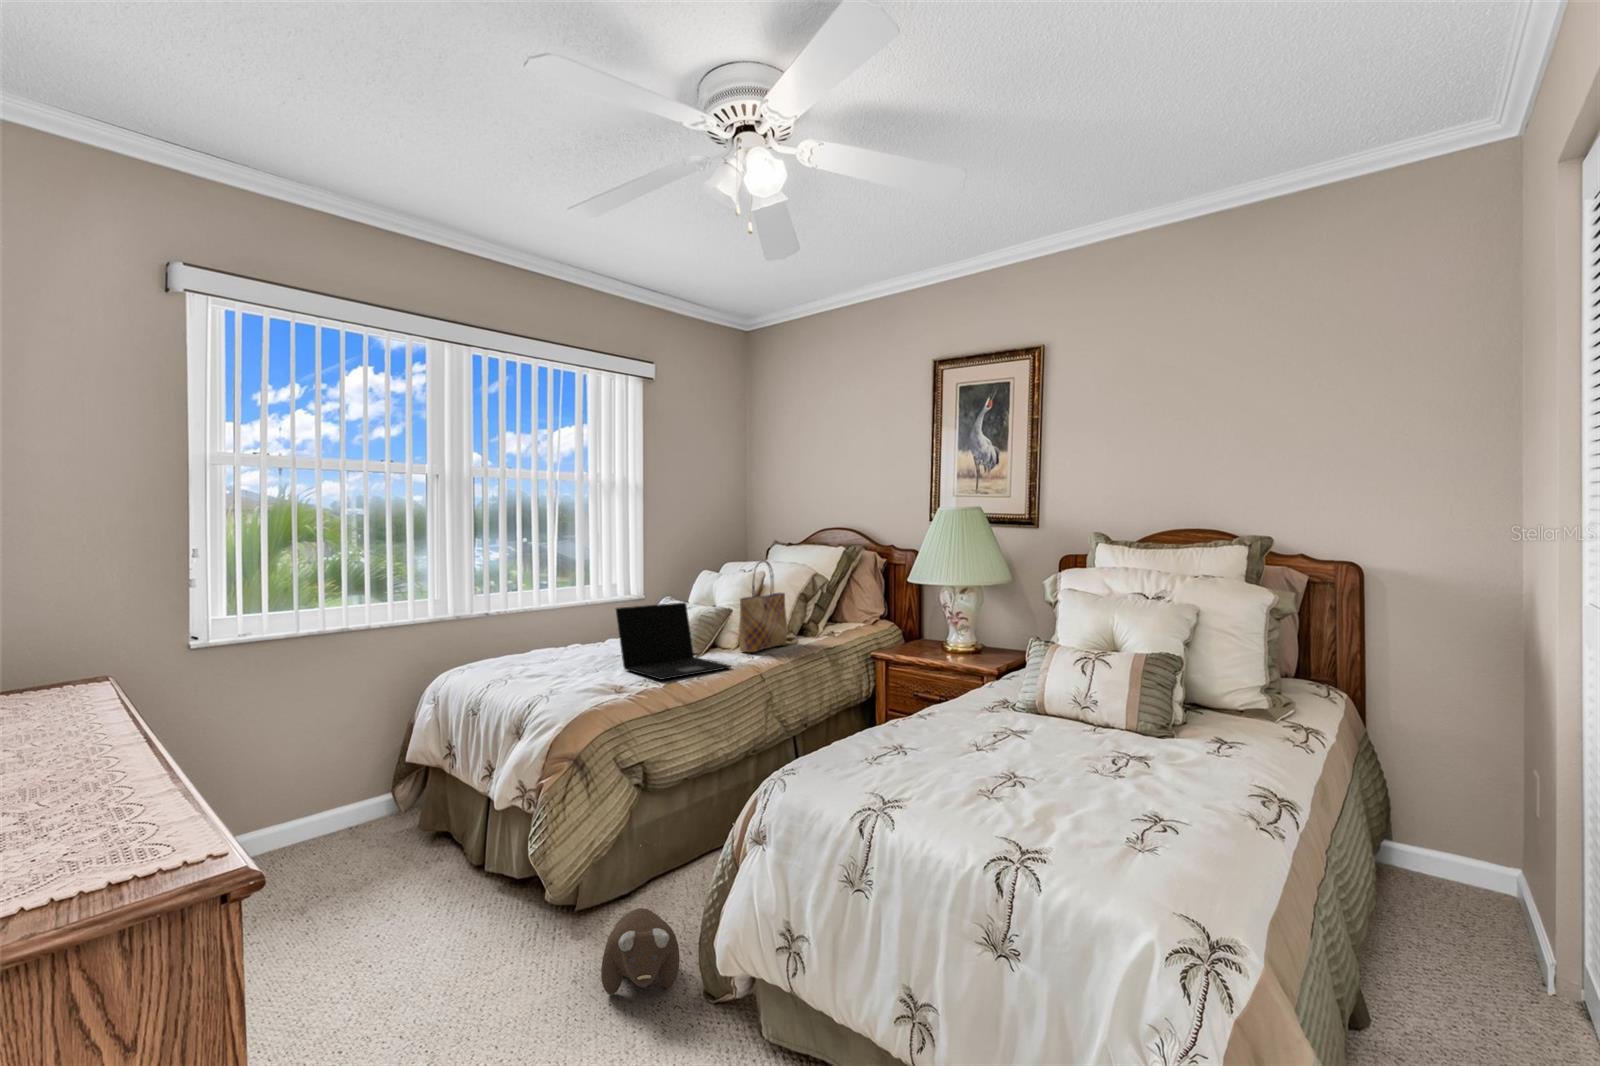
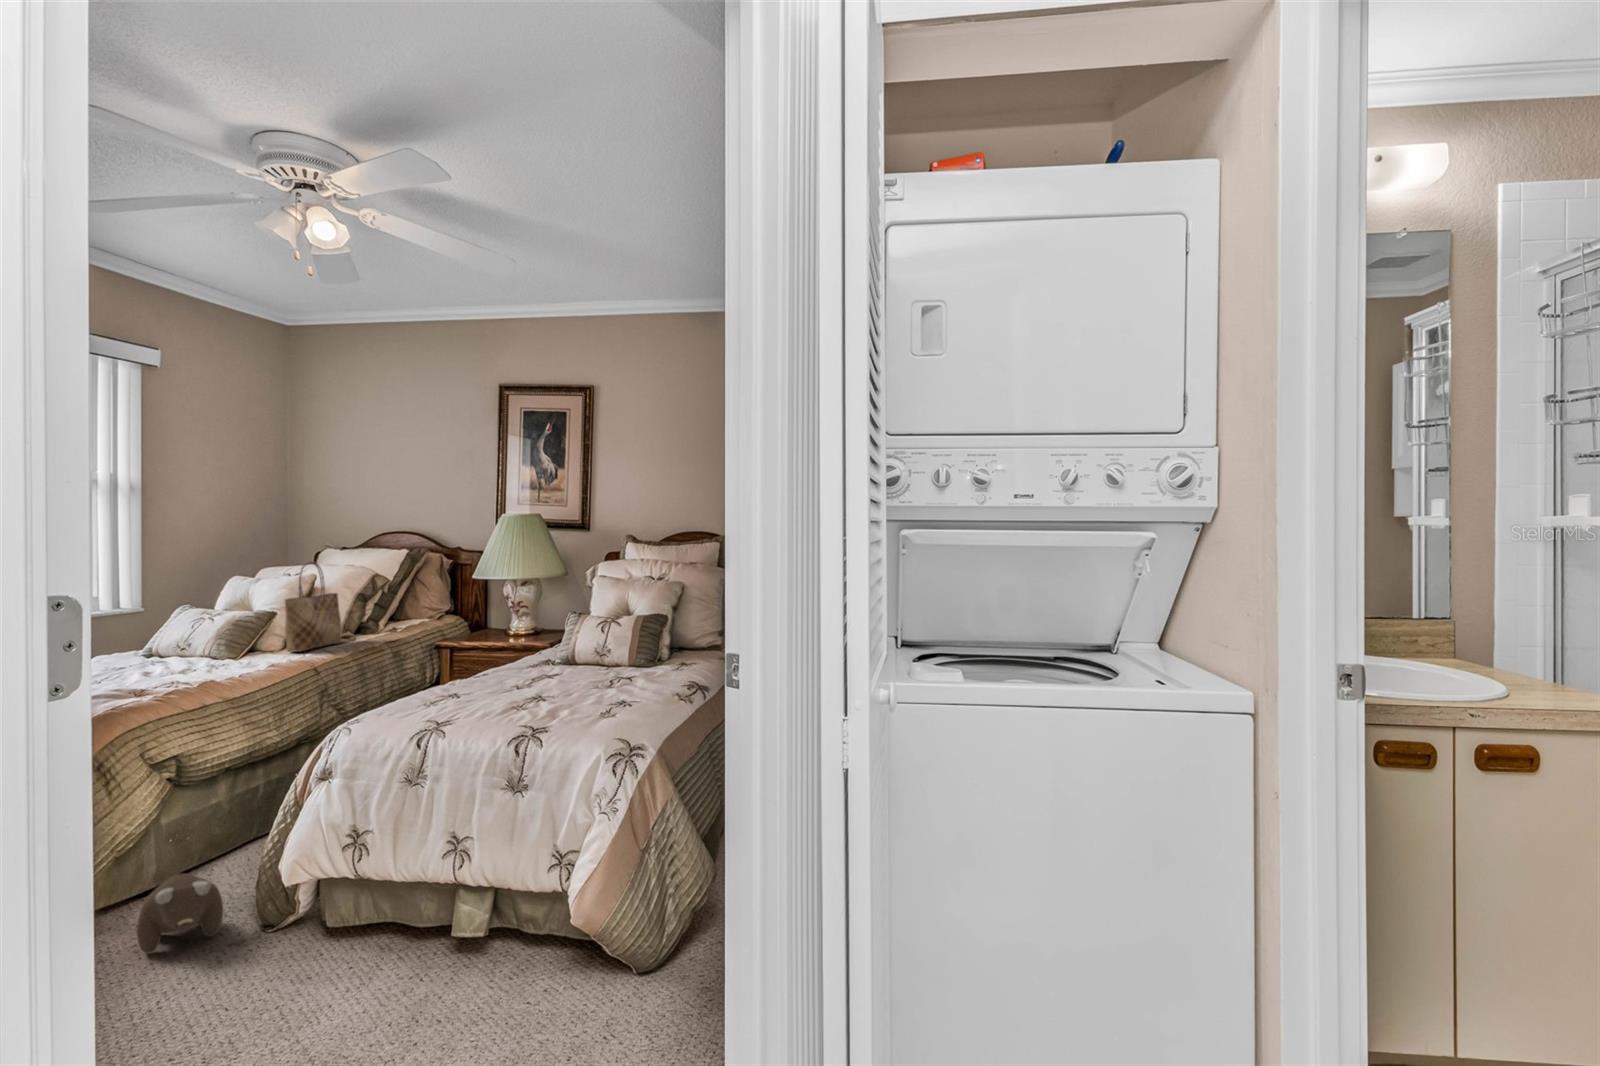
laptop: present [616,603,731,680] -> none [133,607,276,680]

